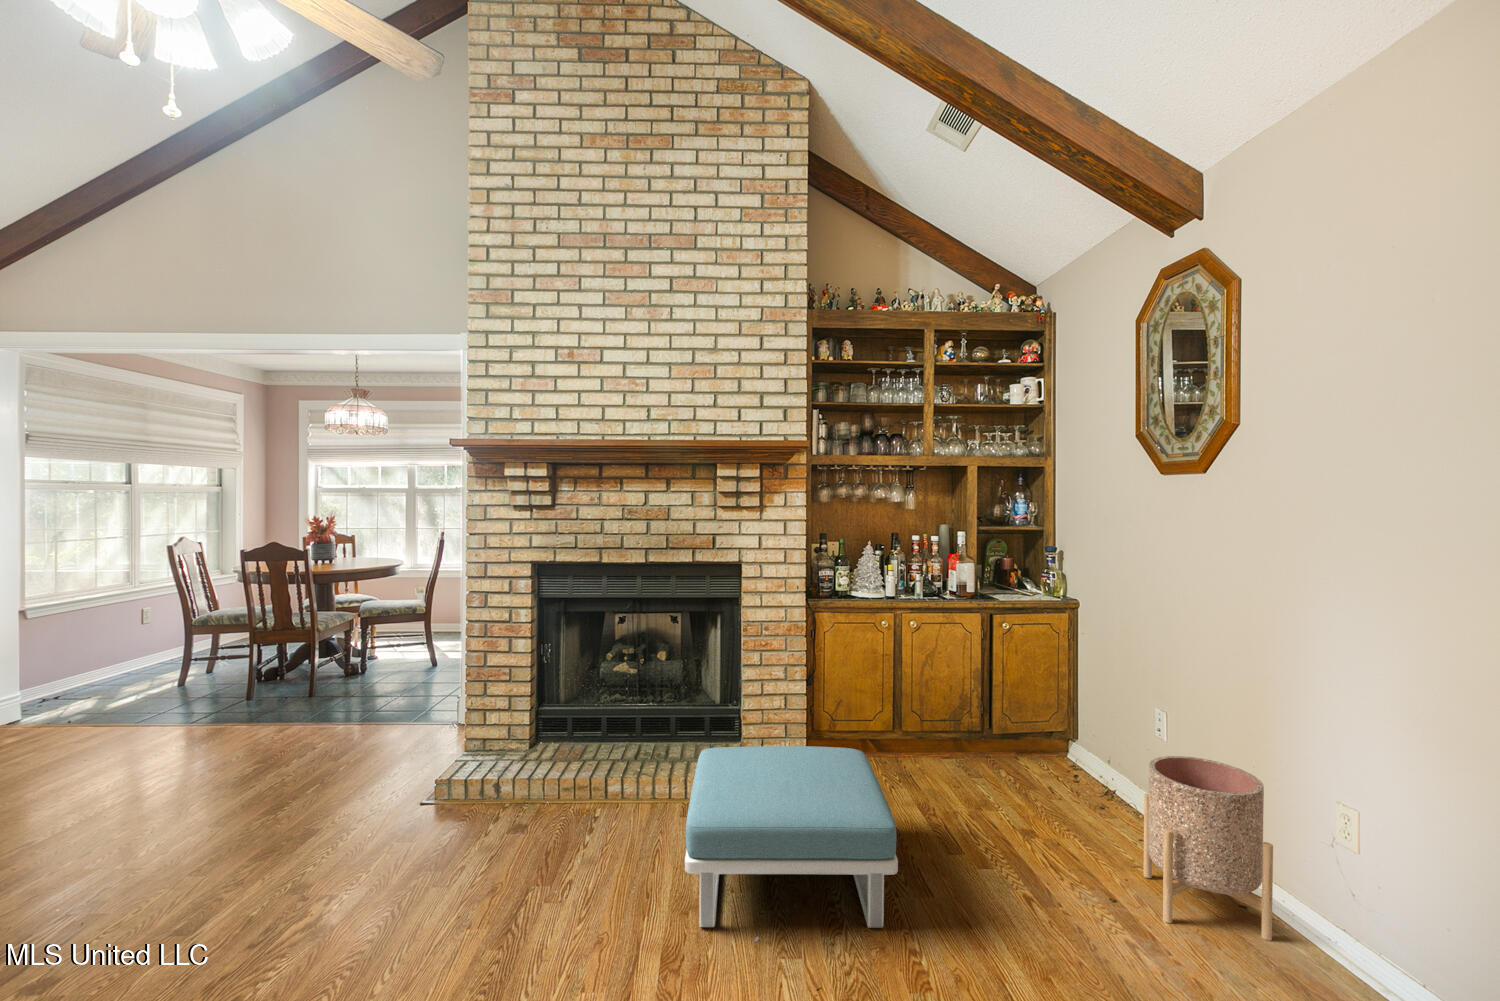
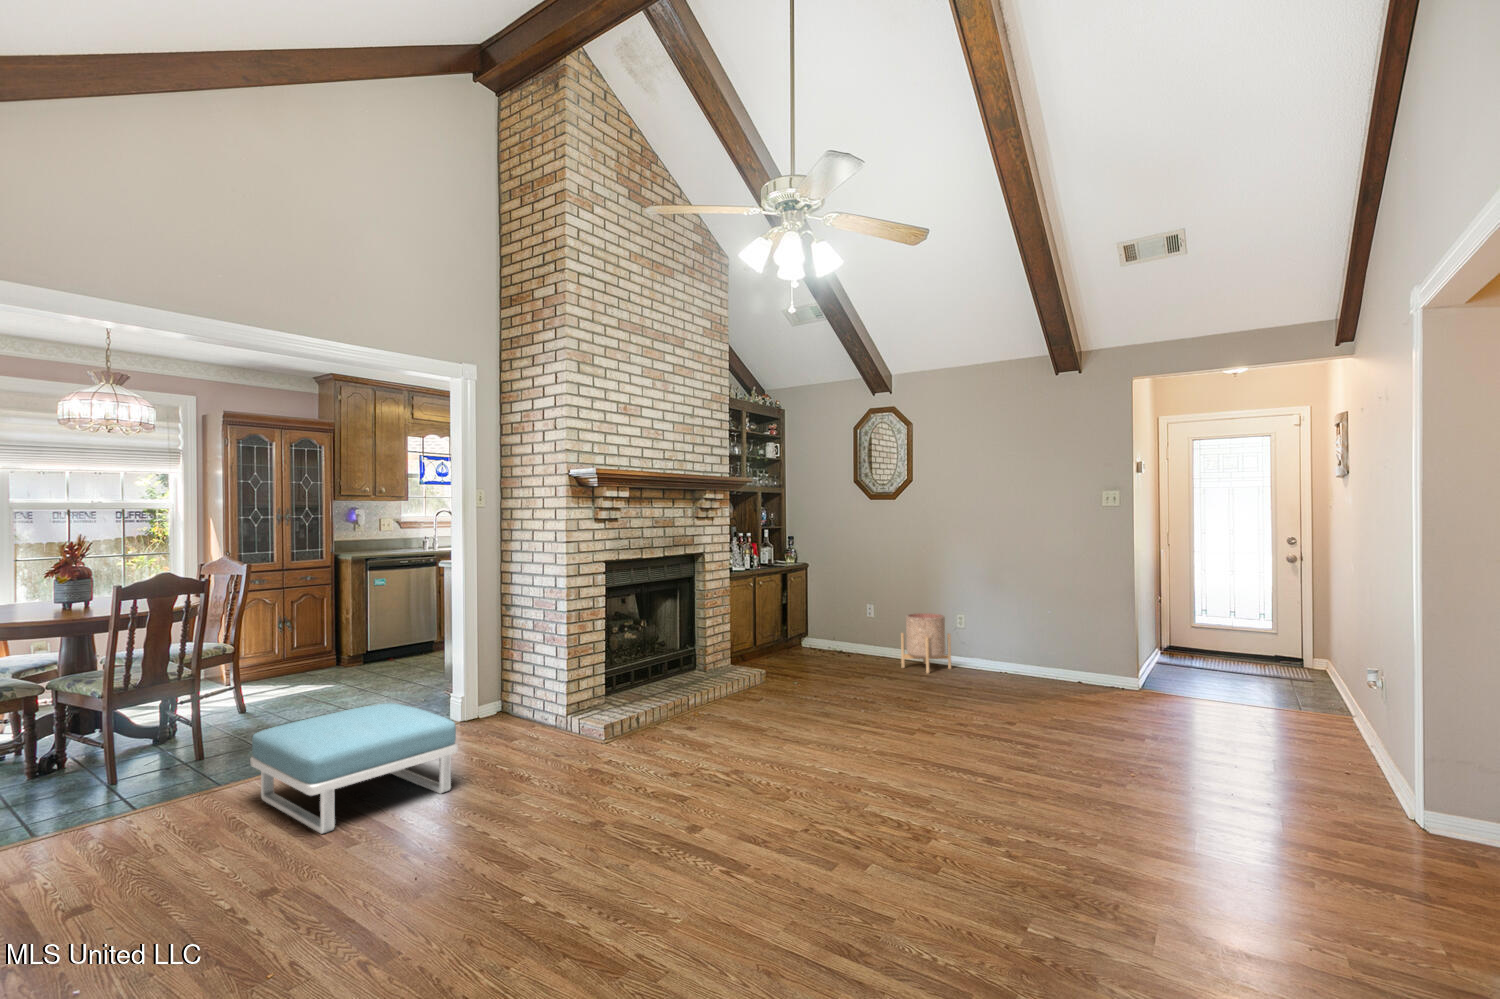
footstool: present [685,746,898,928] -> present [251,703,458,834]

